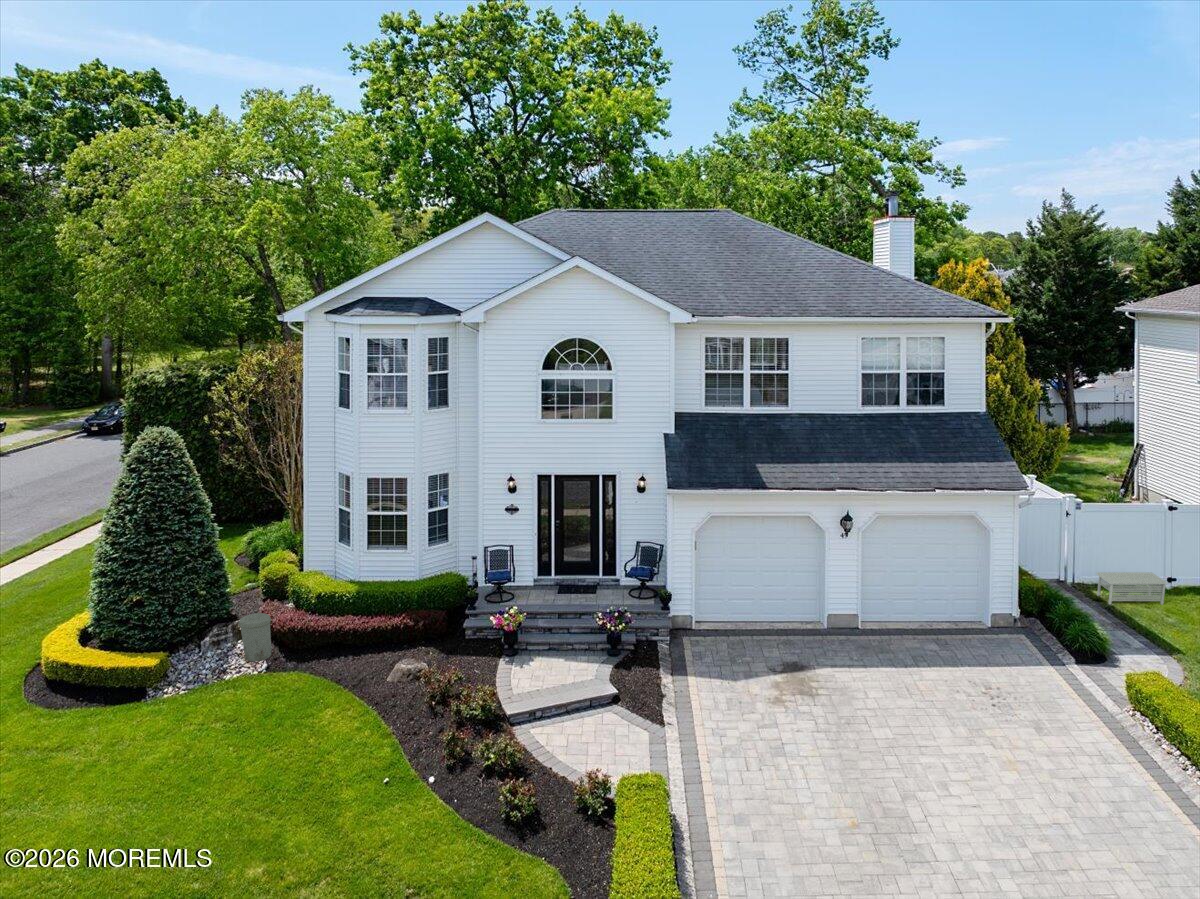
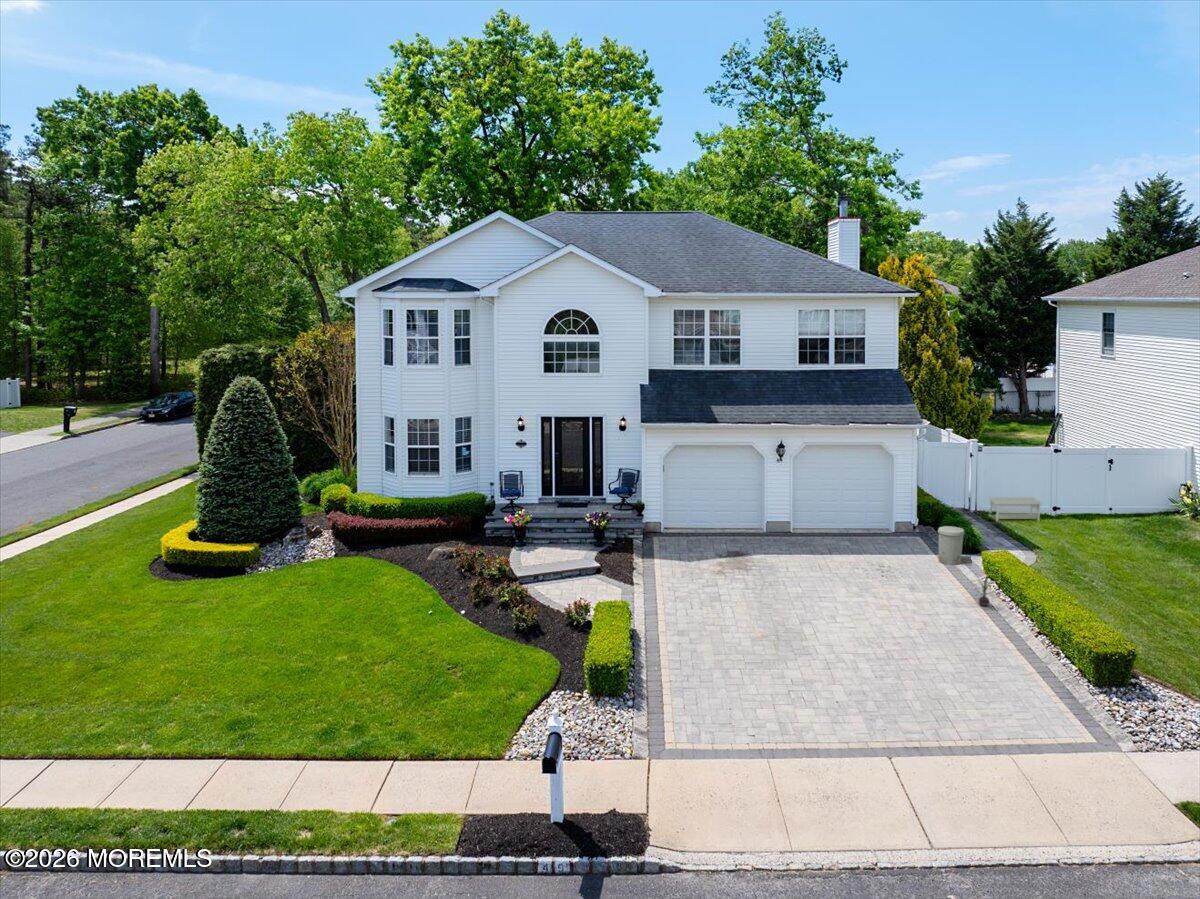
trash can: present [239,613,271,661] -> present [938,526,965,565]
decorative plant: none [1128,725,1175,765] -> present [976,578,990,606]

